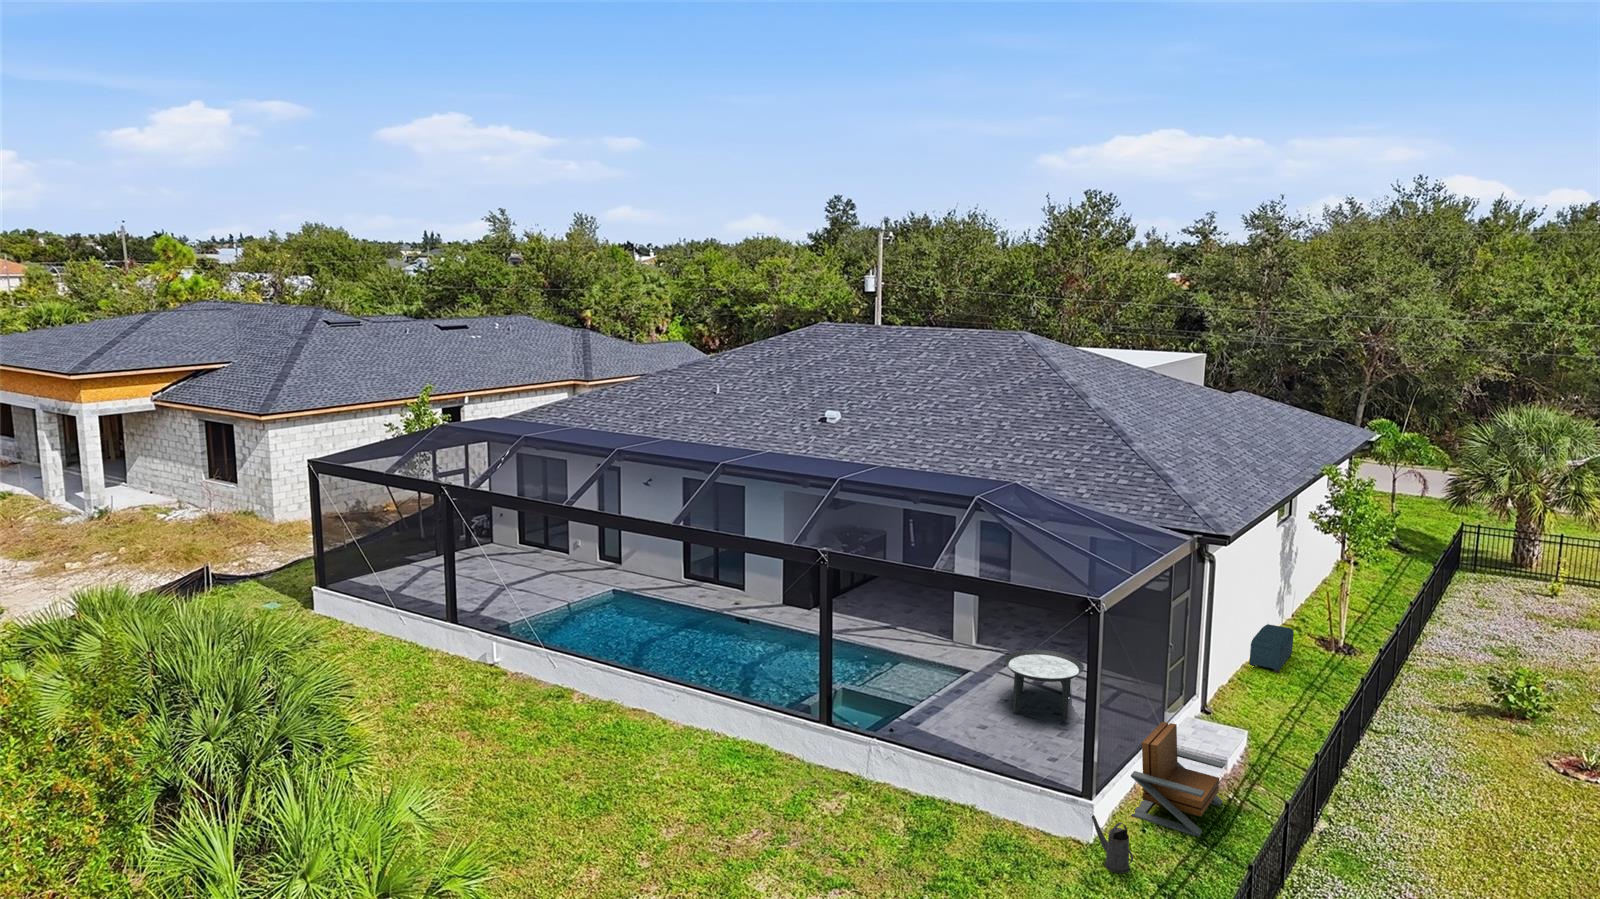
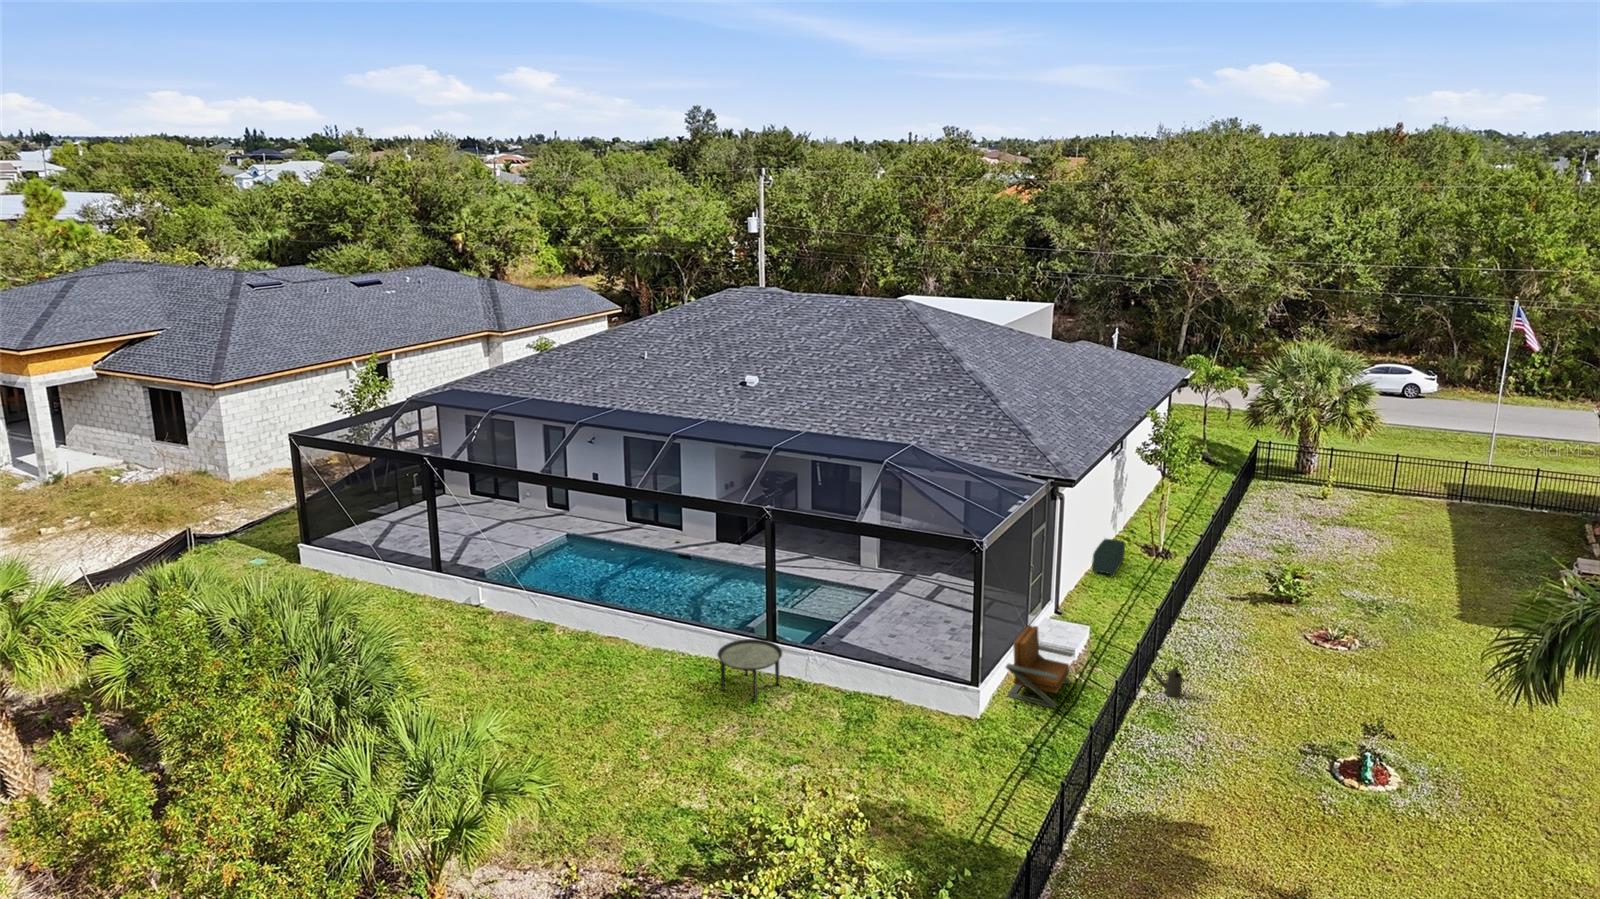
round table: present [1004,650,1084,719] -> present [717,639,782,702]
watering can: present [1092,815,1133,873] -> present [1149,666,1188,699]

